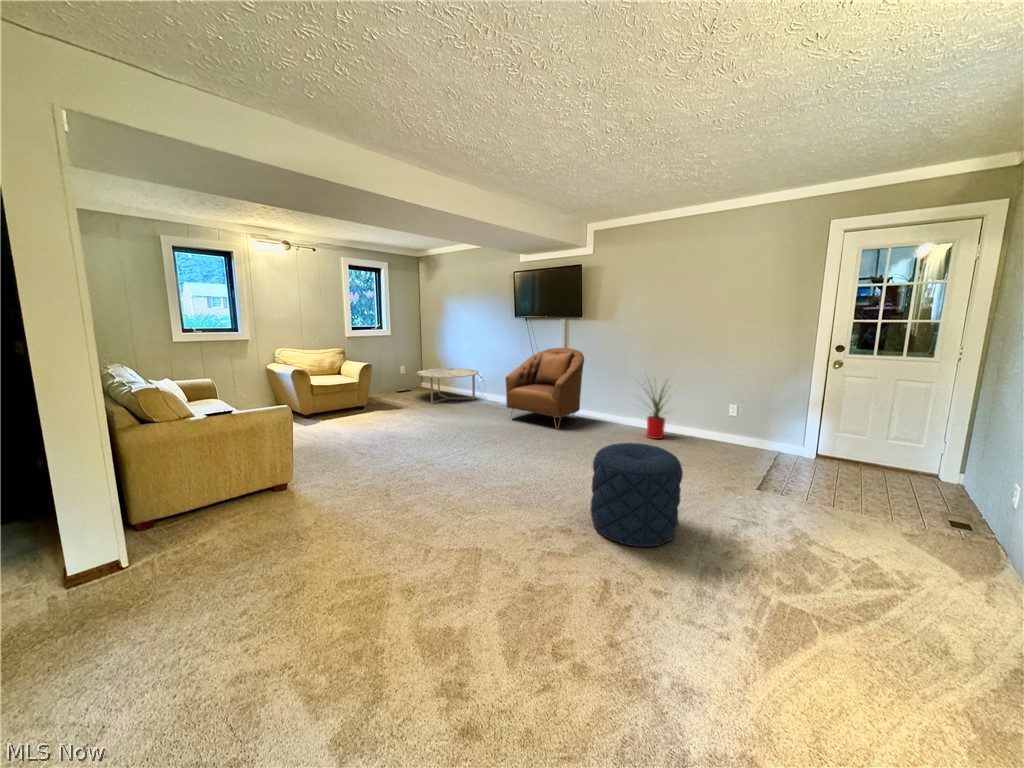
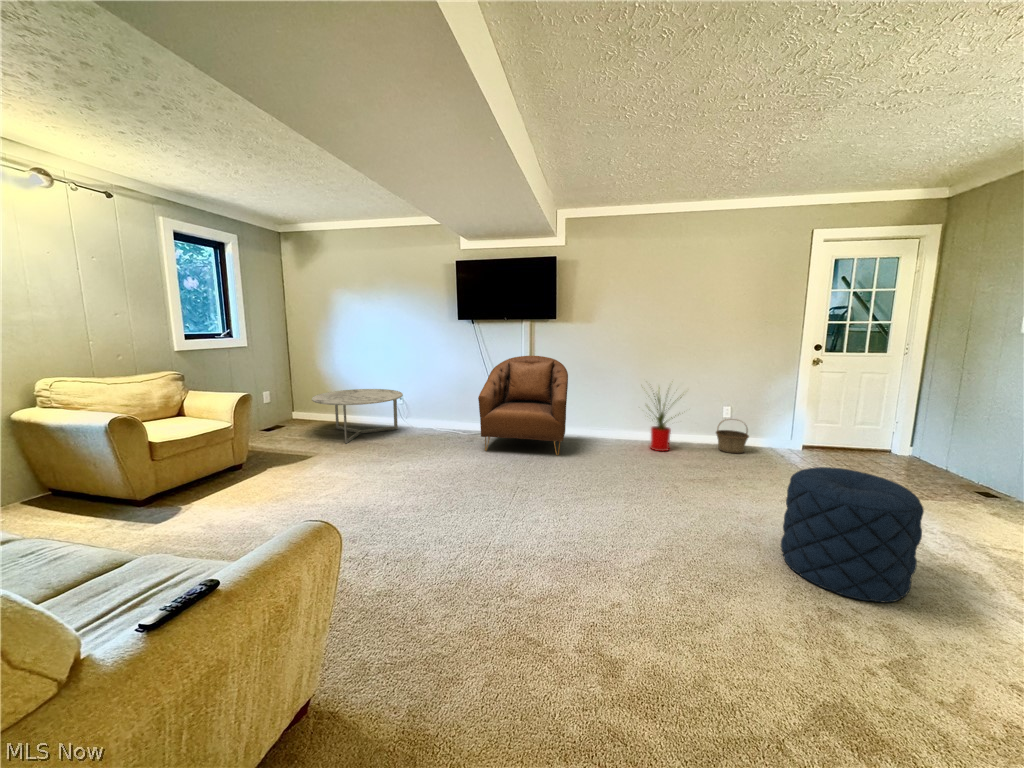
basket: none [712,416,746,451] -> present [716,419,749,453]

